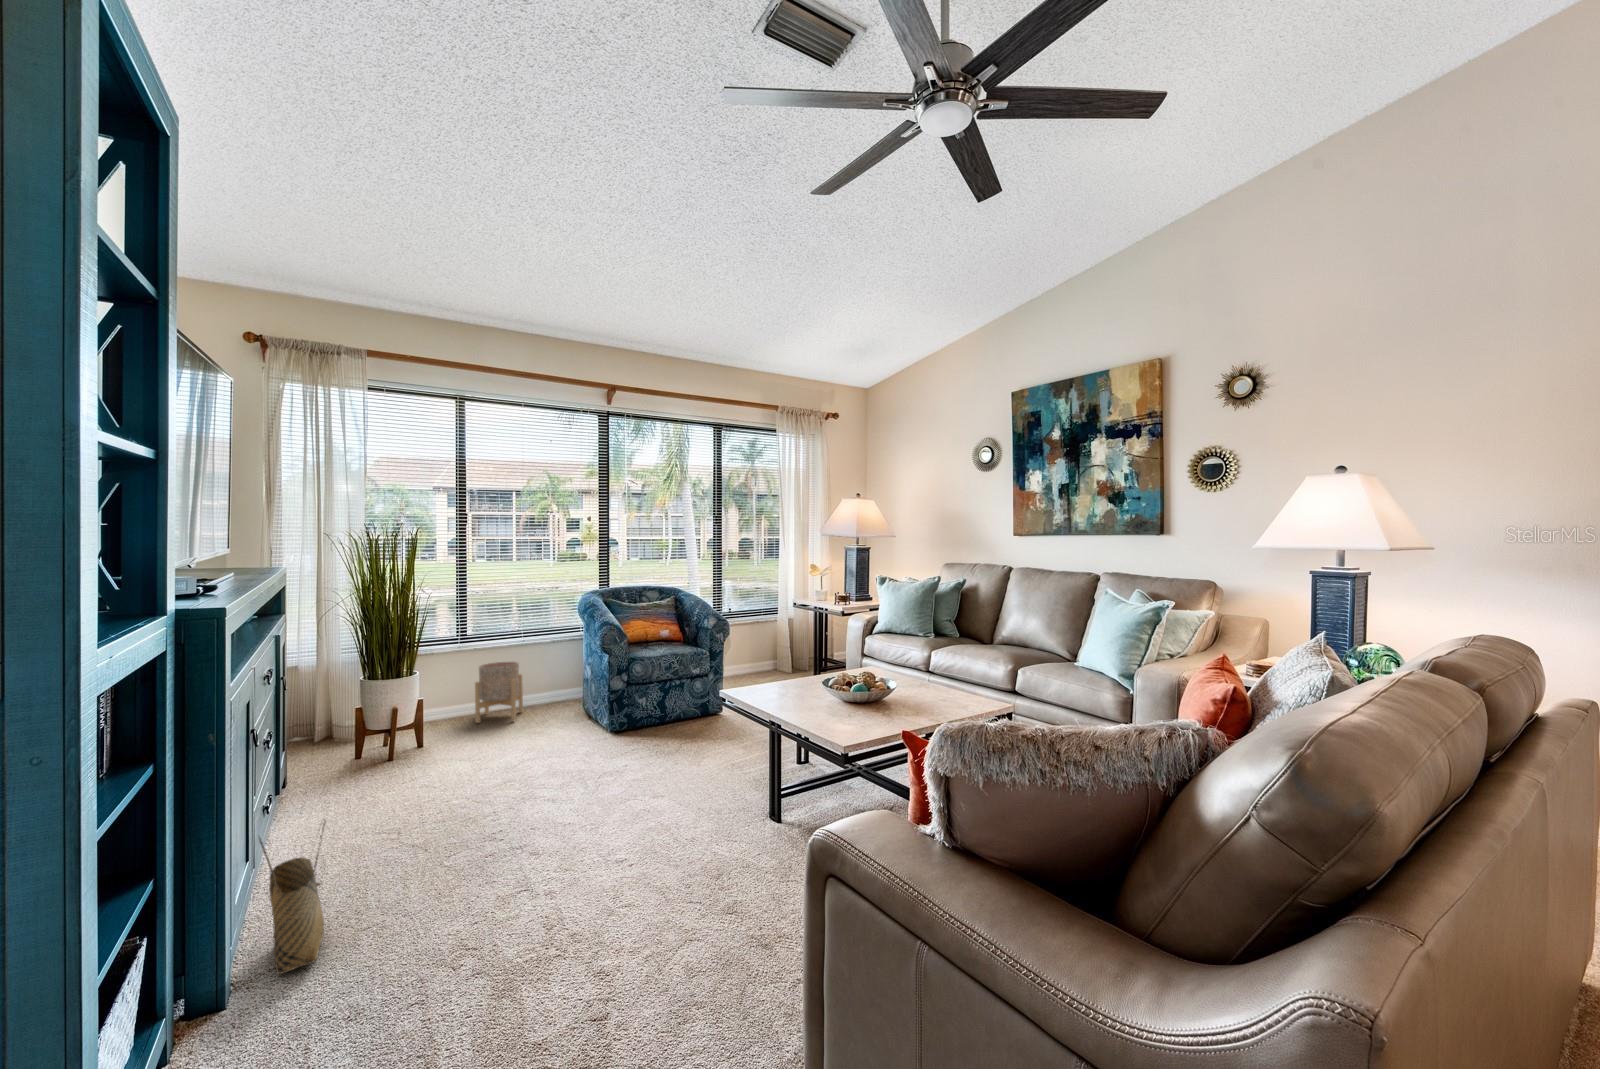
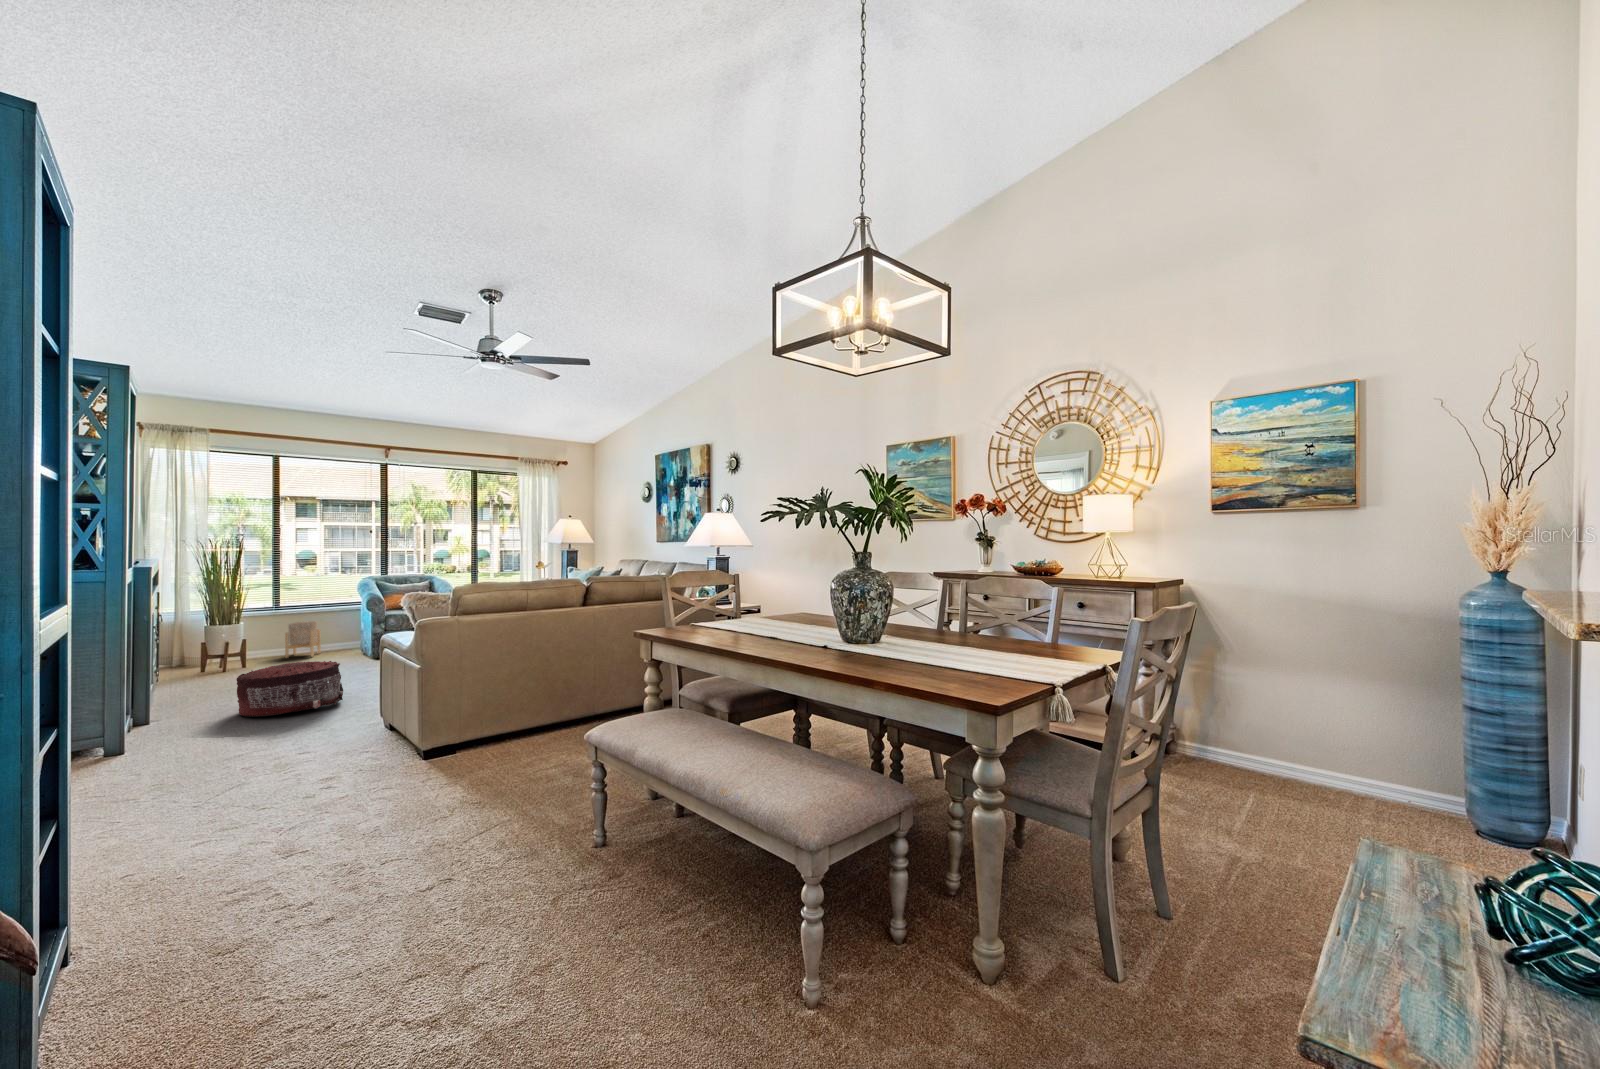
pouf: none [422,784,628,950] -> present [237,661,343,717]
woven basket: present [259,820,326,974] -> none [156,665,189,724]

